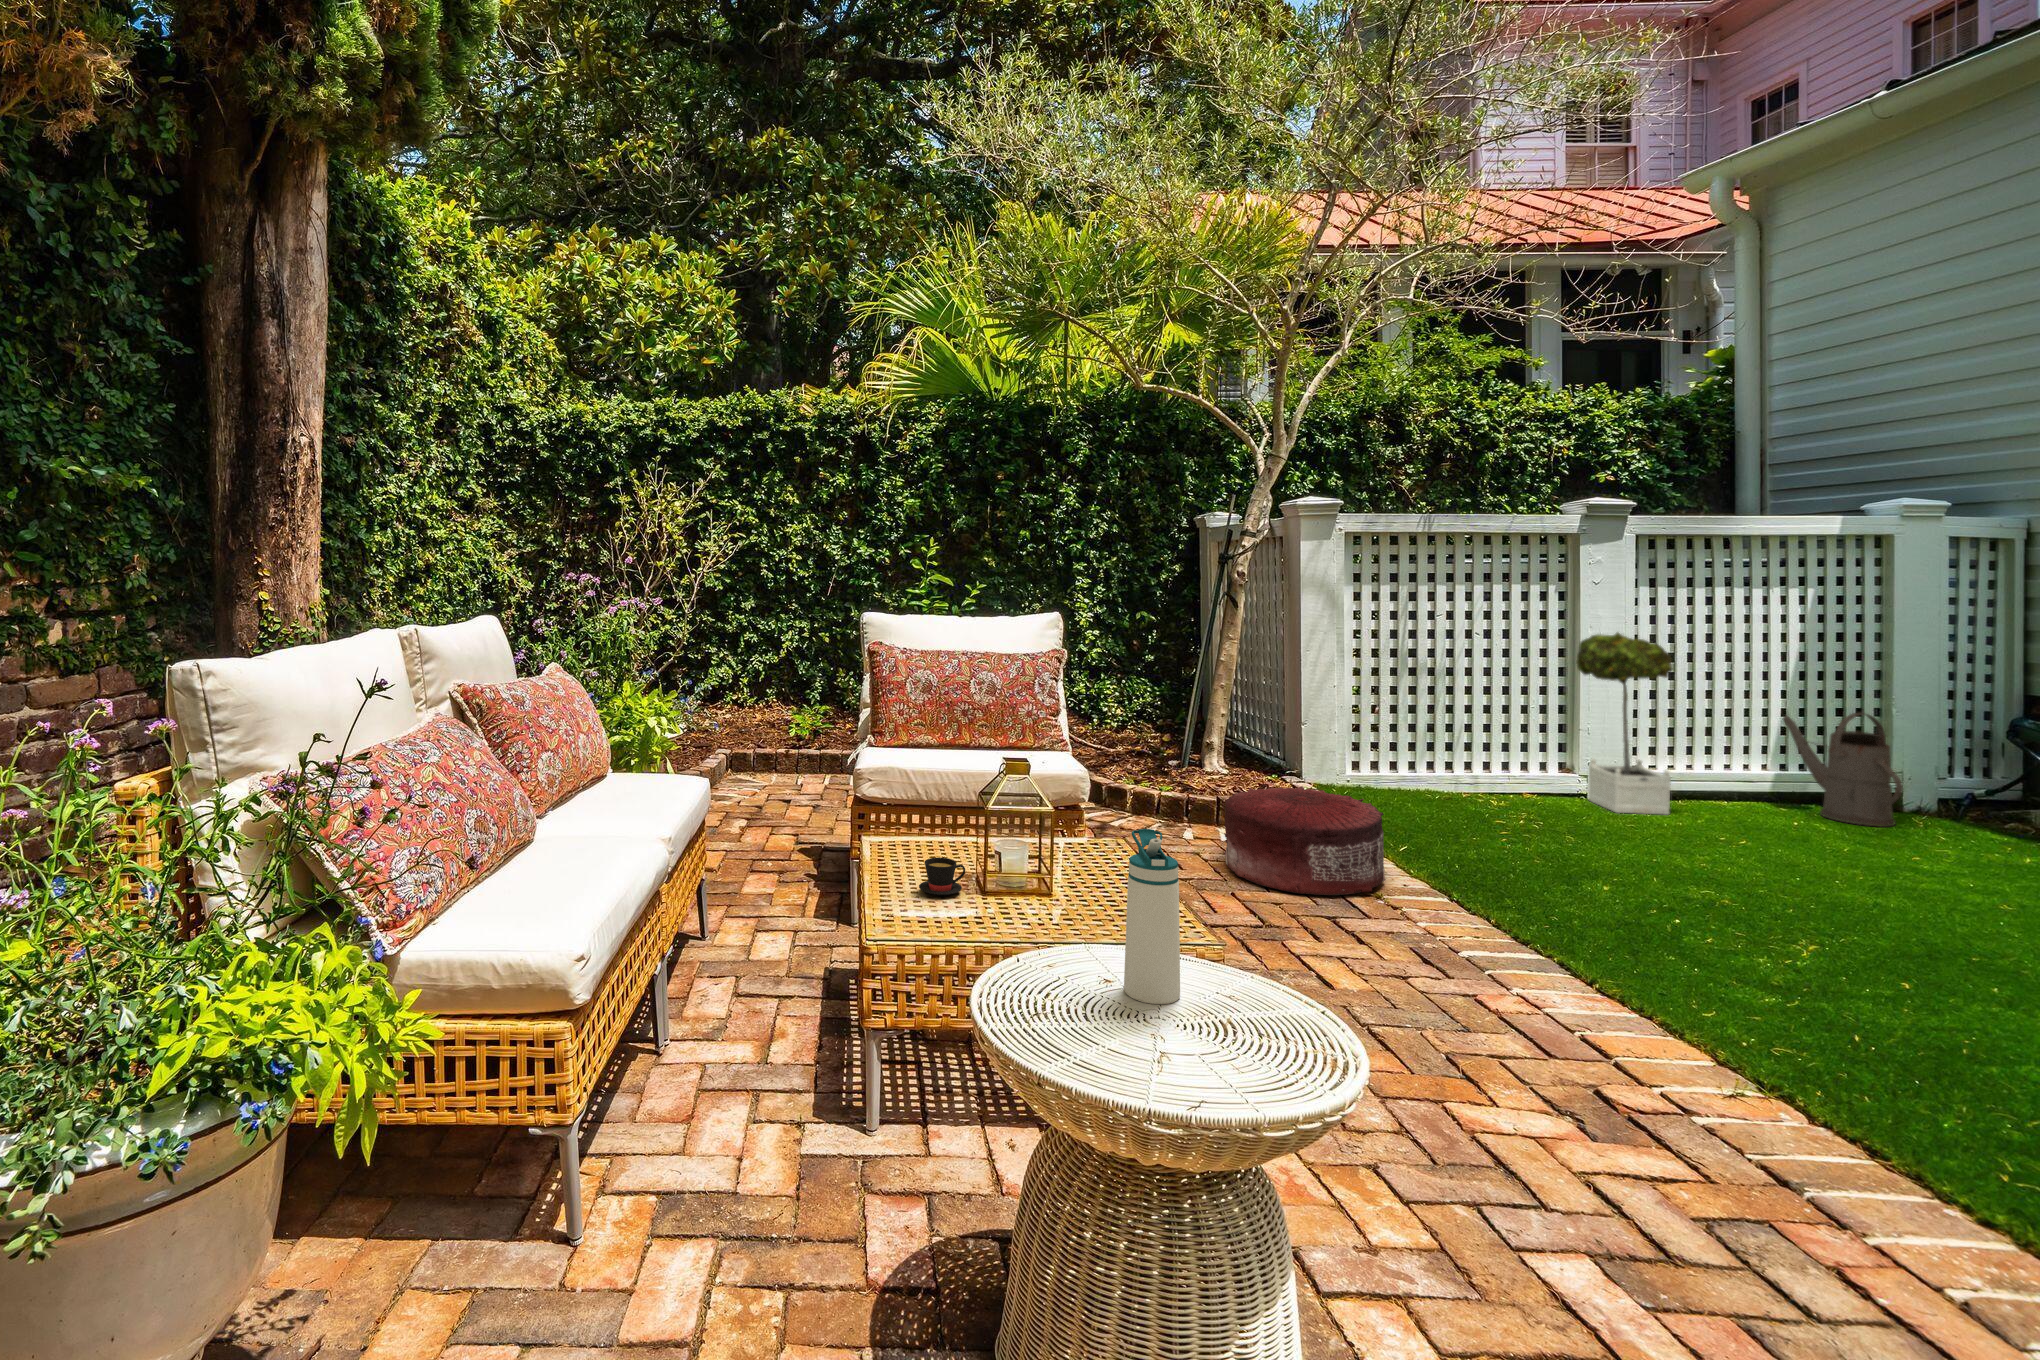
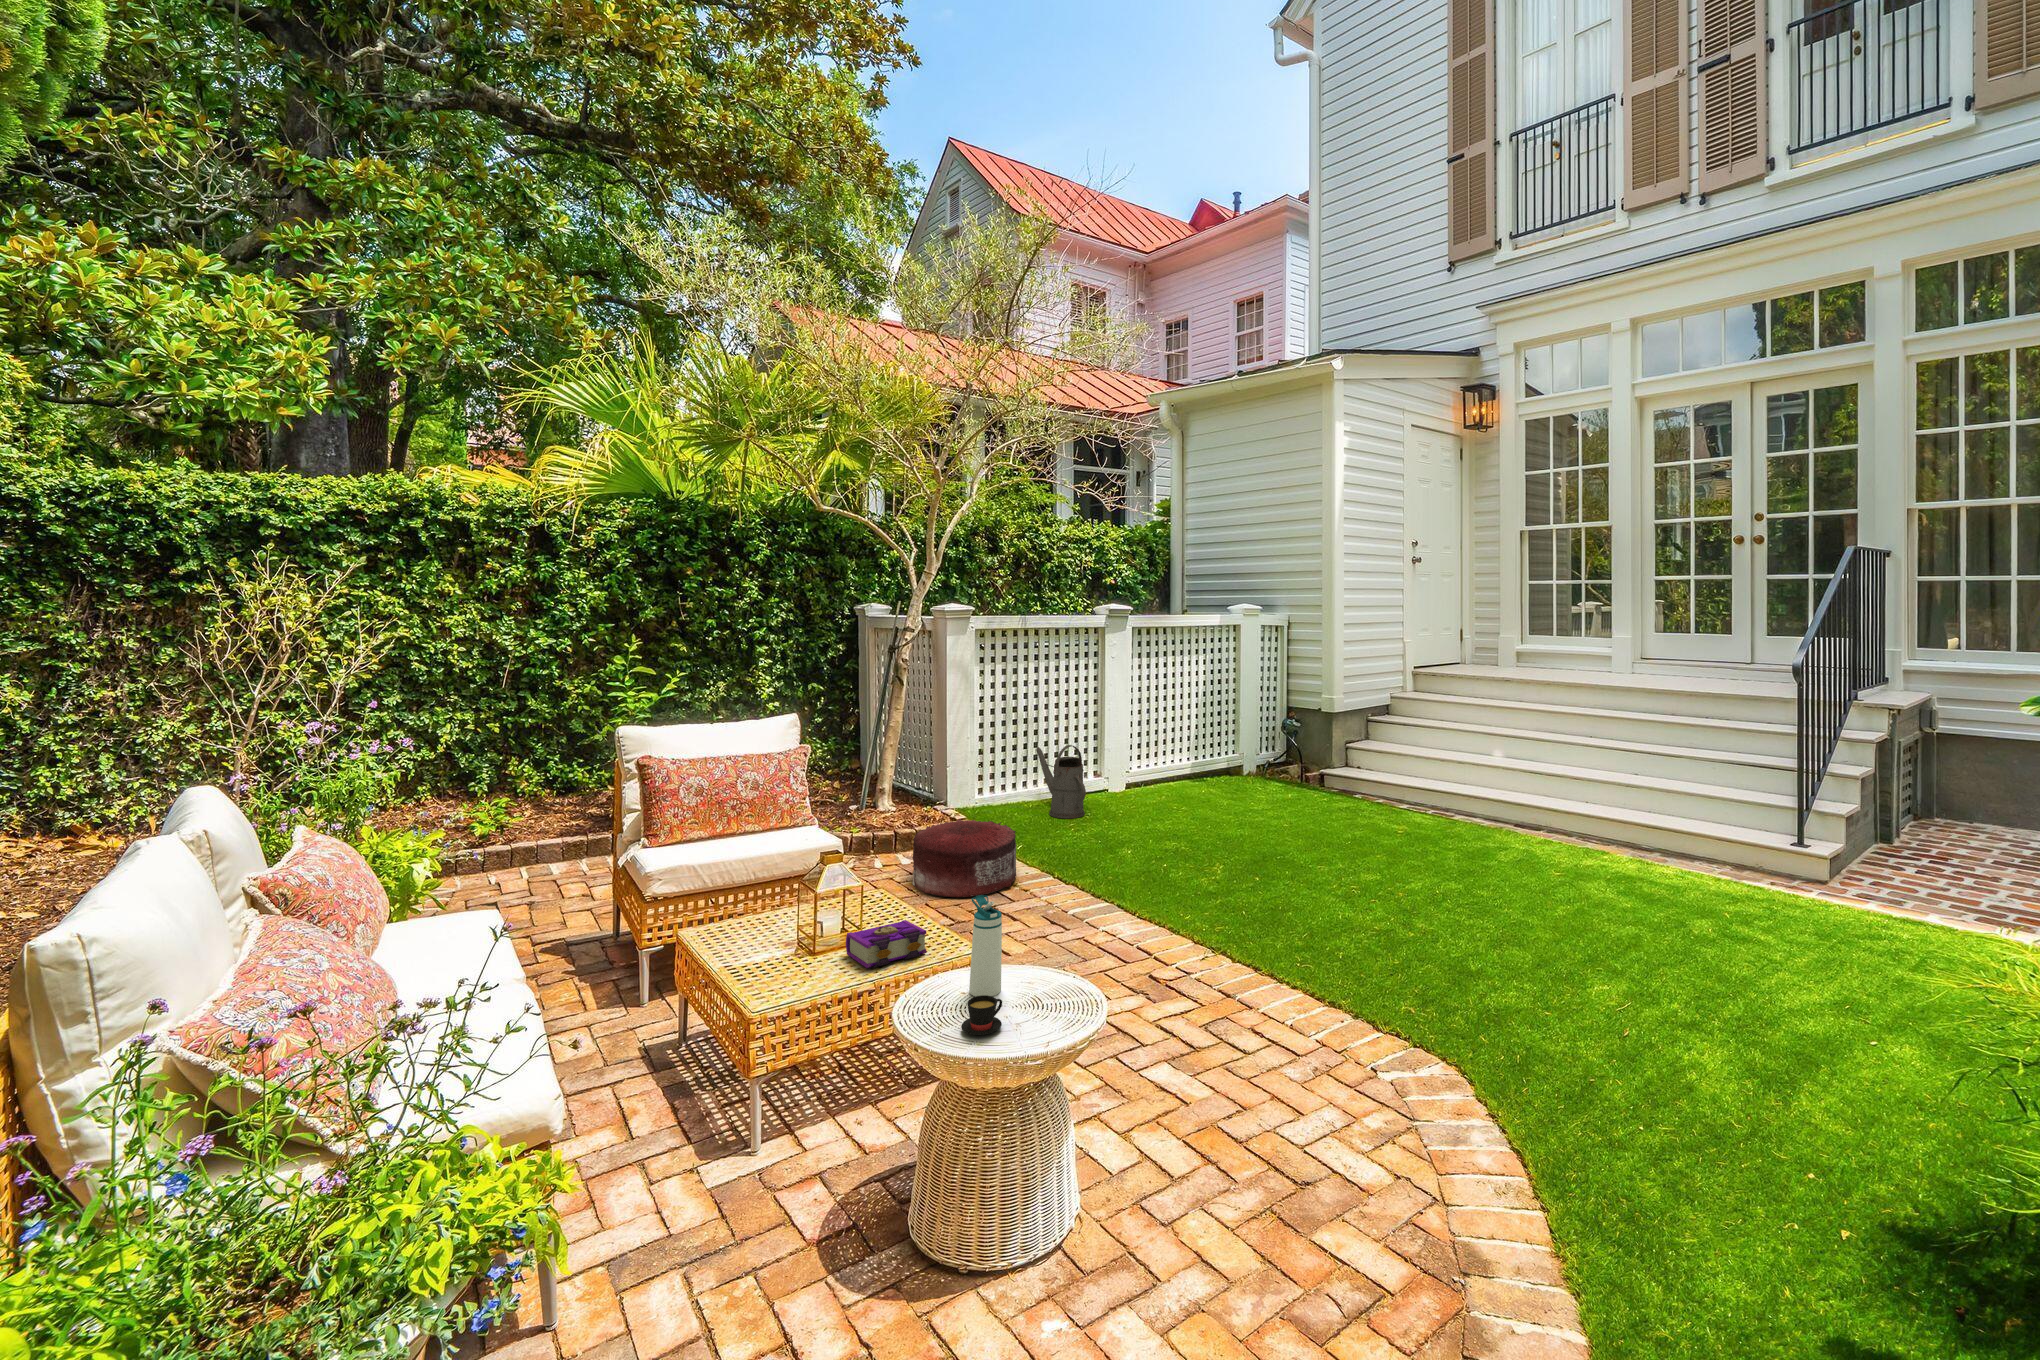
potted tree: present [1576,632,1672,814] -> none [1103,687,1152,800]
watering can: present [1783,713,1903,827] -> present [1036,745,1086,819]
teacup: present [919,857,965,896] -> present [961,995,1002,1035]
book: none [1022,872,1128,928] -> present [846,920,926,968]

